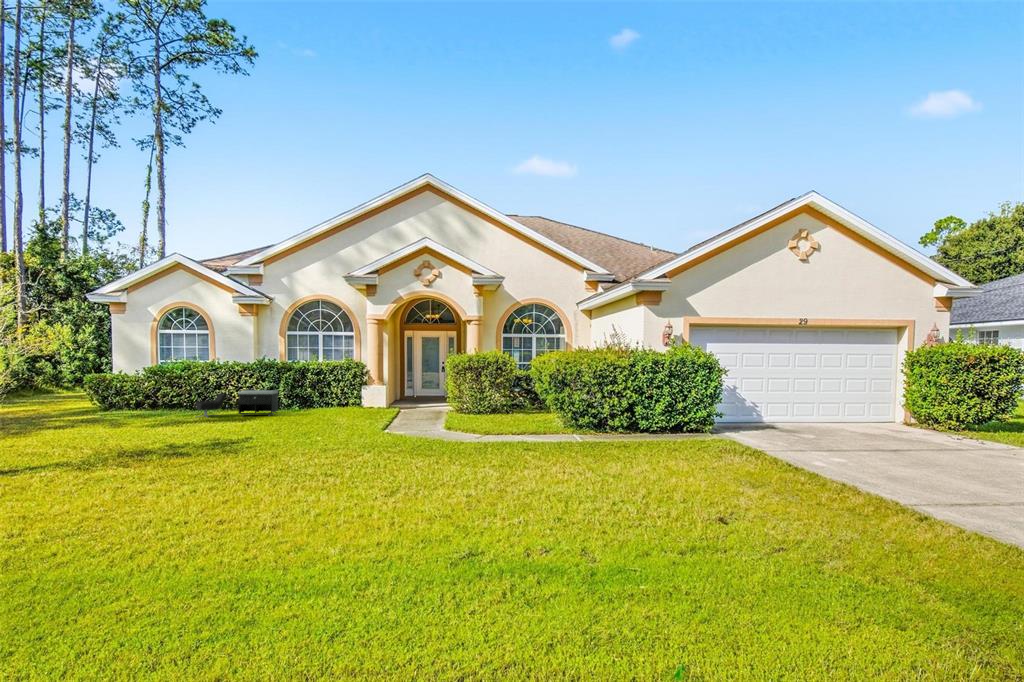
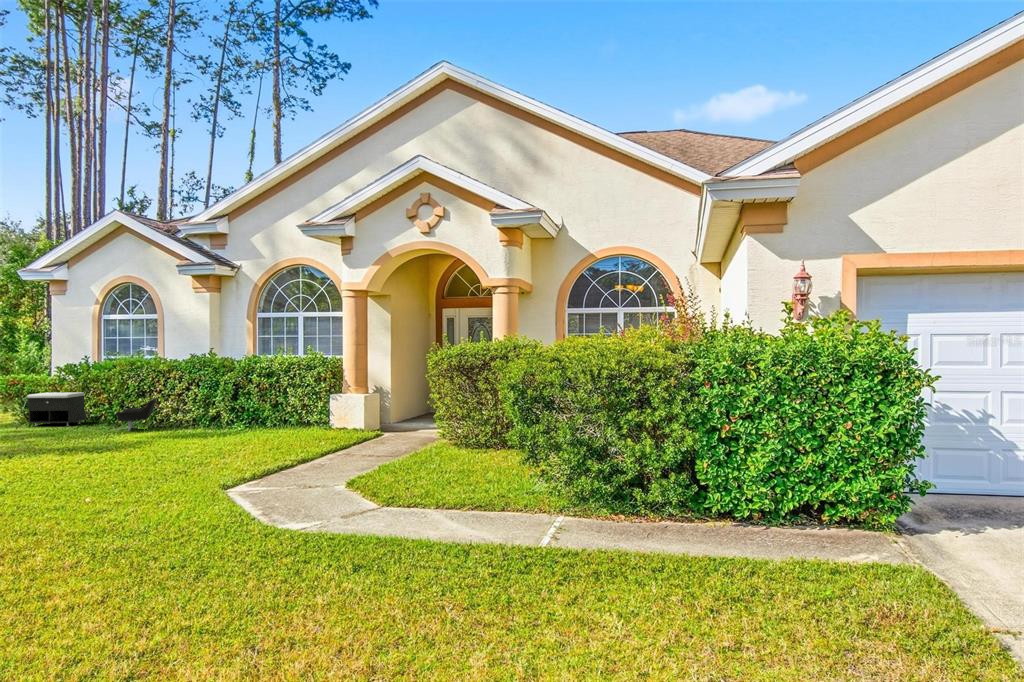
storage bench: present [238,390,278,416] -> present [27,392,86,426]

